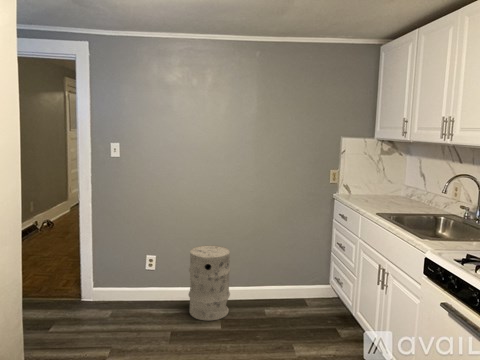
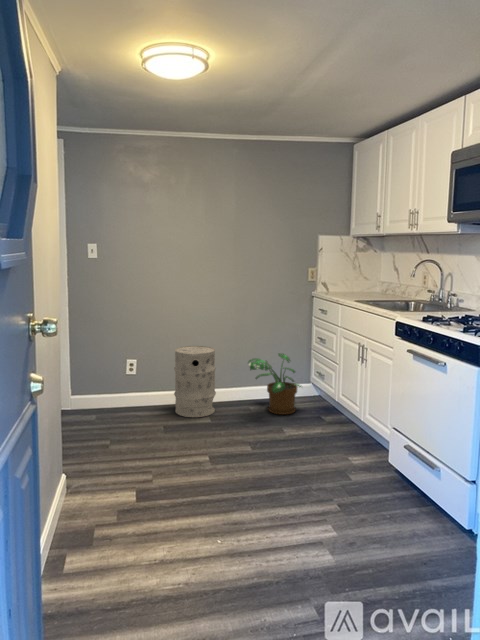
potted plant: none [260,255,319,323] -> present [248,353,301,415]

